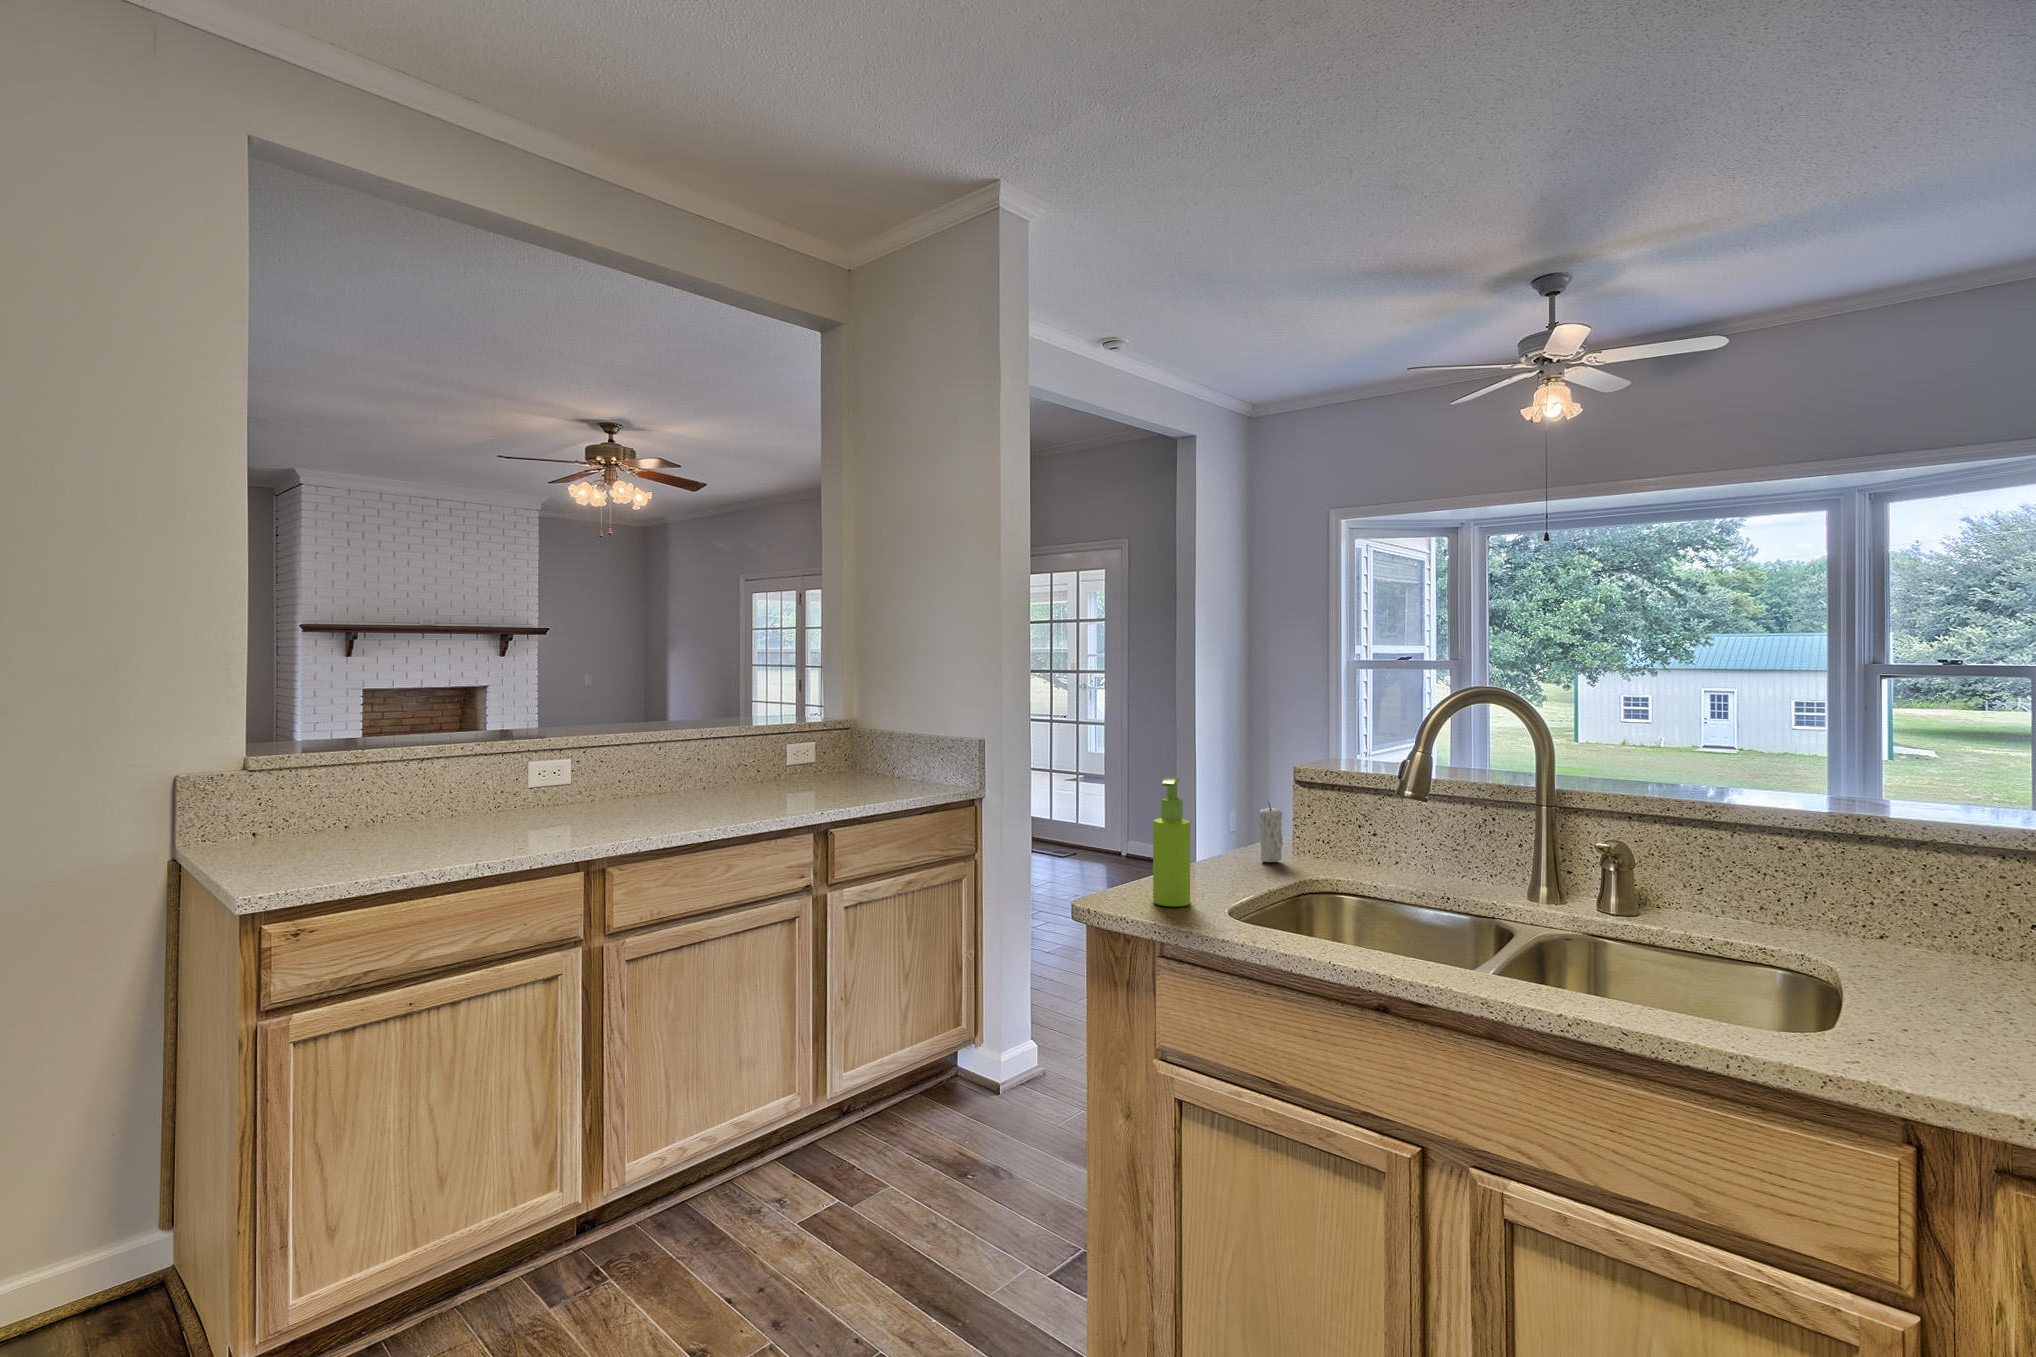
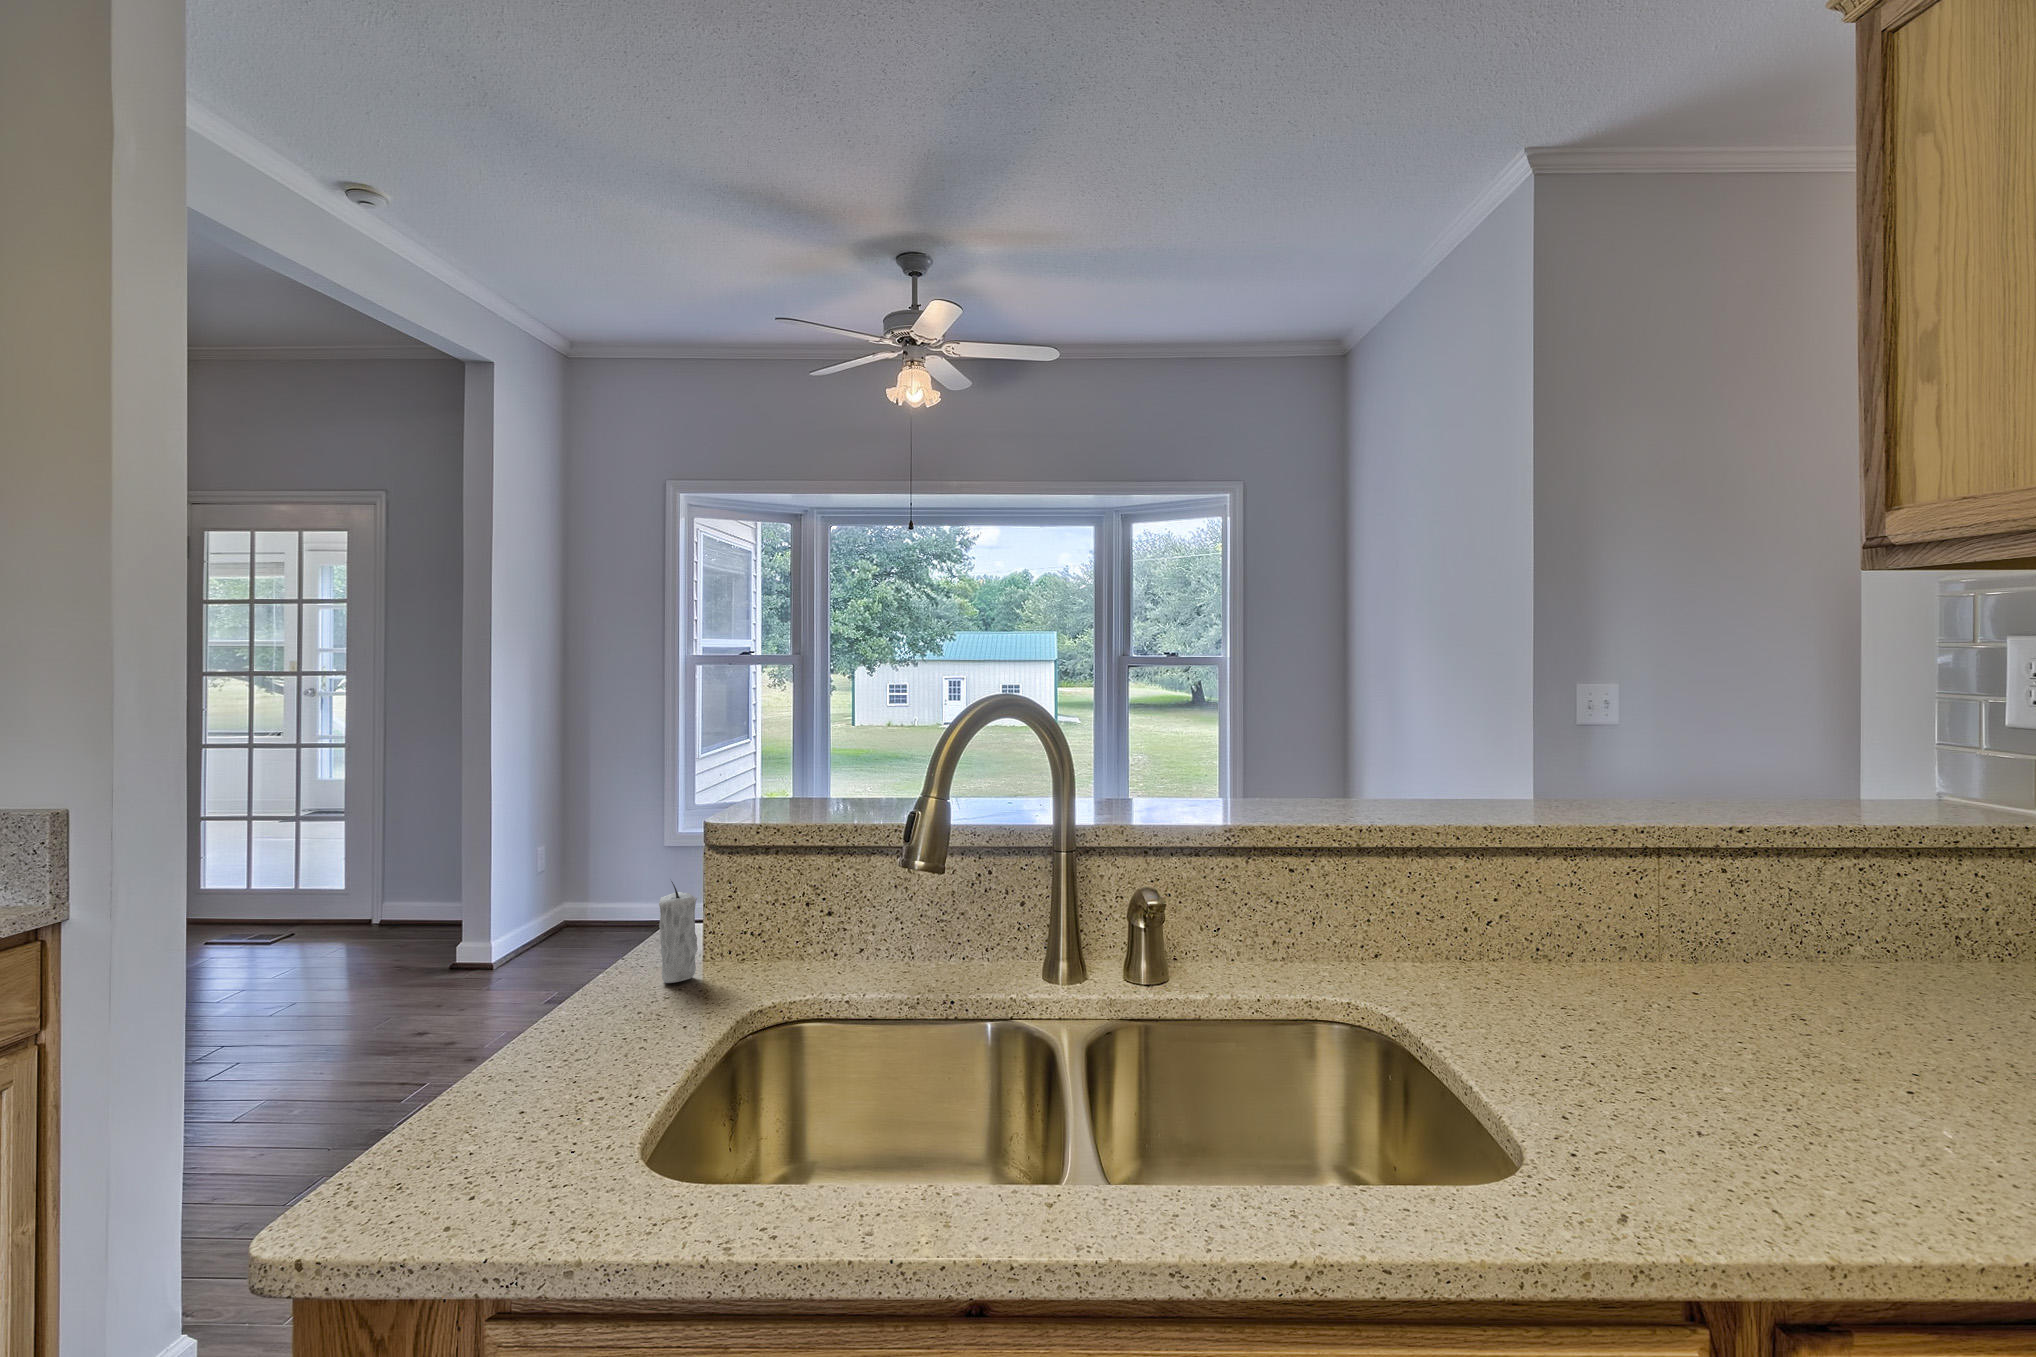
soap dispenser: present [1153,778,1190,907] -> none [479,884,560,1145]

